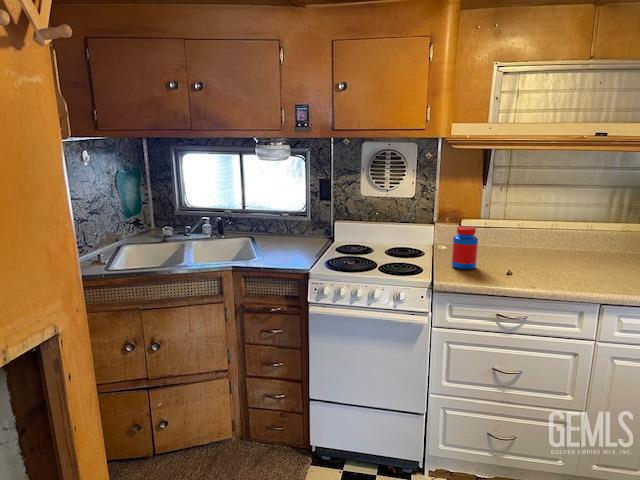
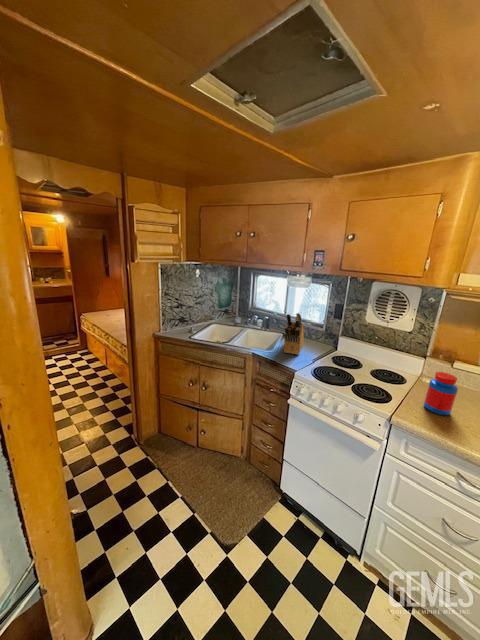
knife block: none [269,194,296,256] -> present [284,313,304,355]

